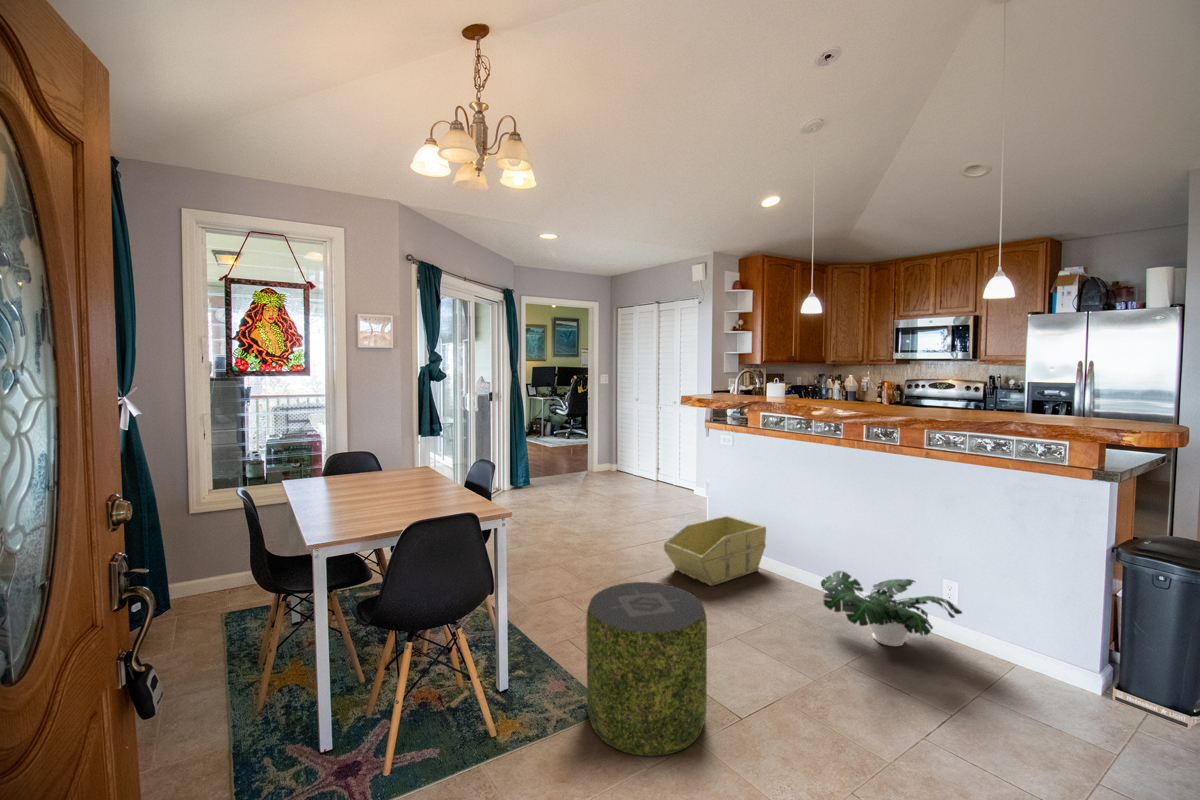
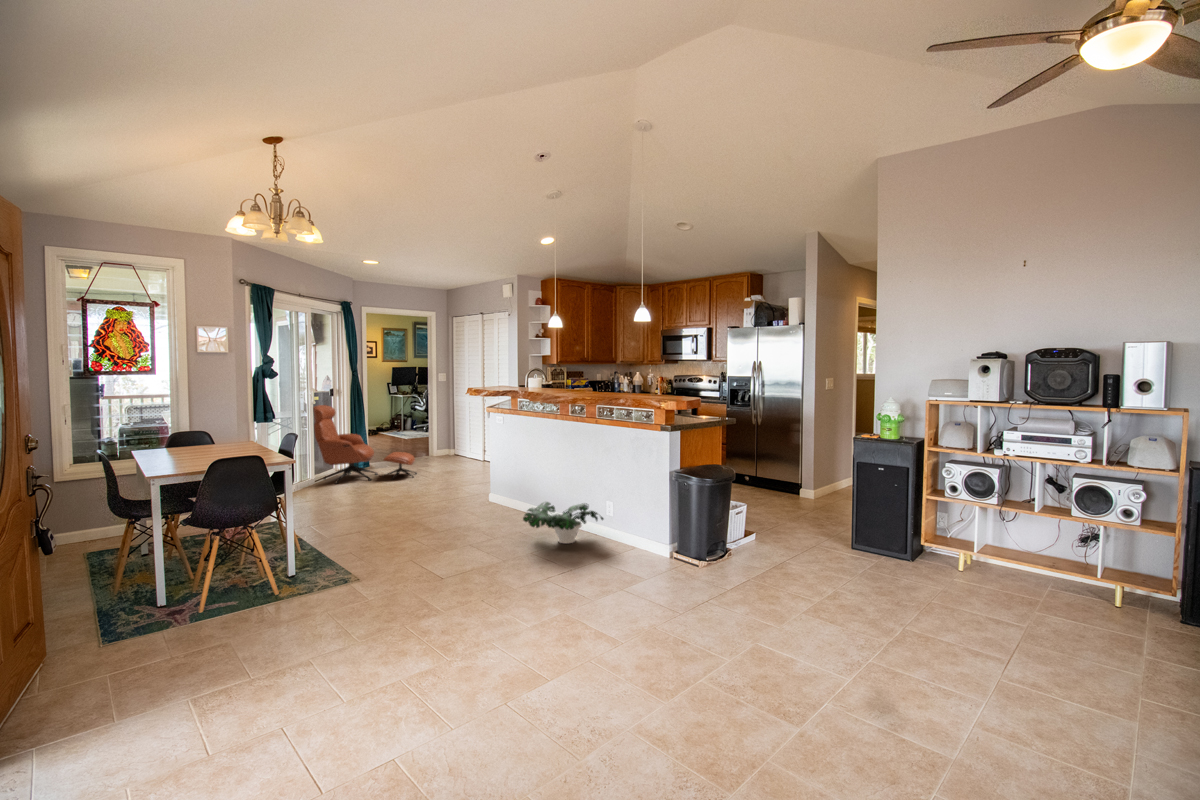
lounge chair: none [473,411,585,505] -> present [313,405,416,483]
storage bin: present [664,516,766,586] -> none [445,477,522,522]
pouf: present [586,582,707,756] -> none [340,503,419,593]

